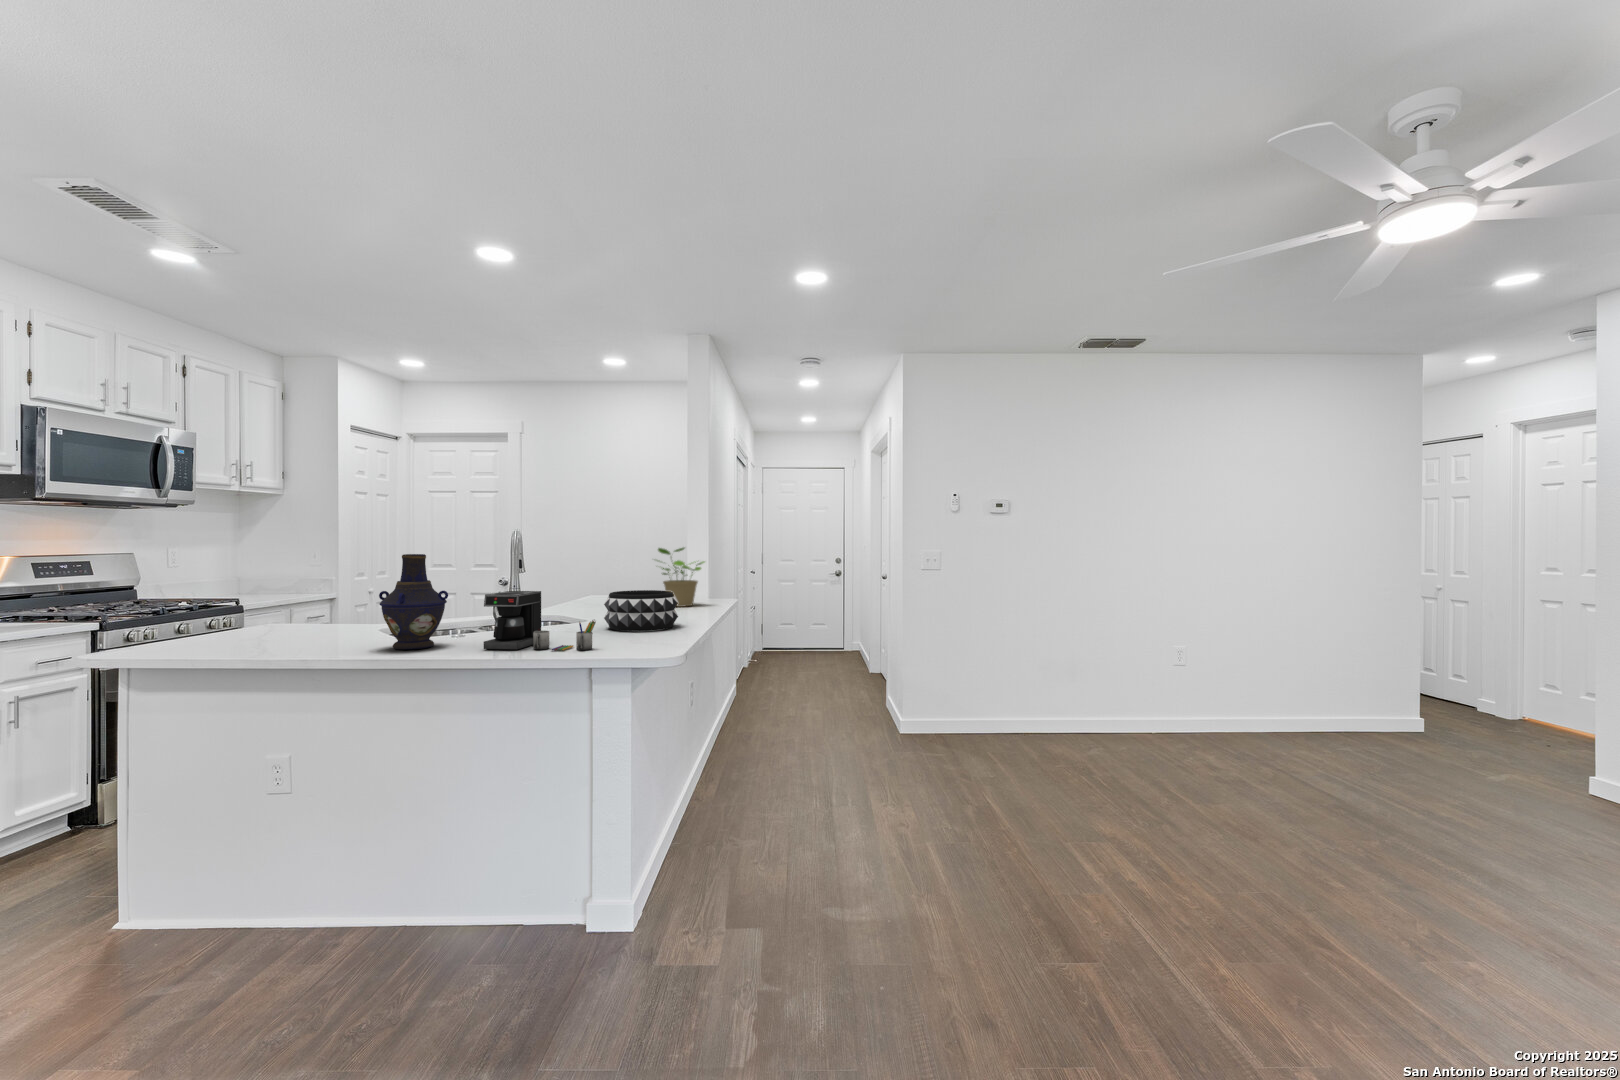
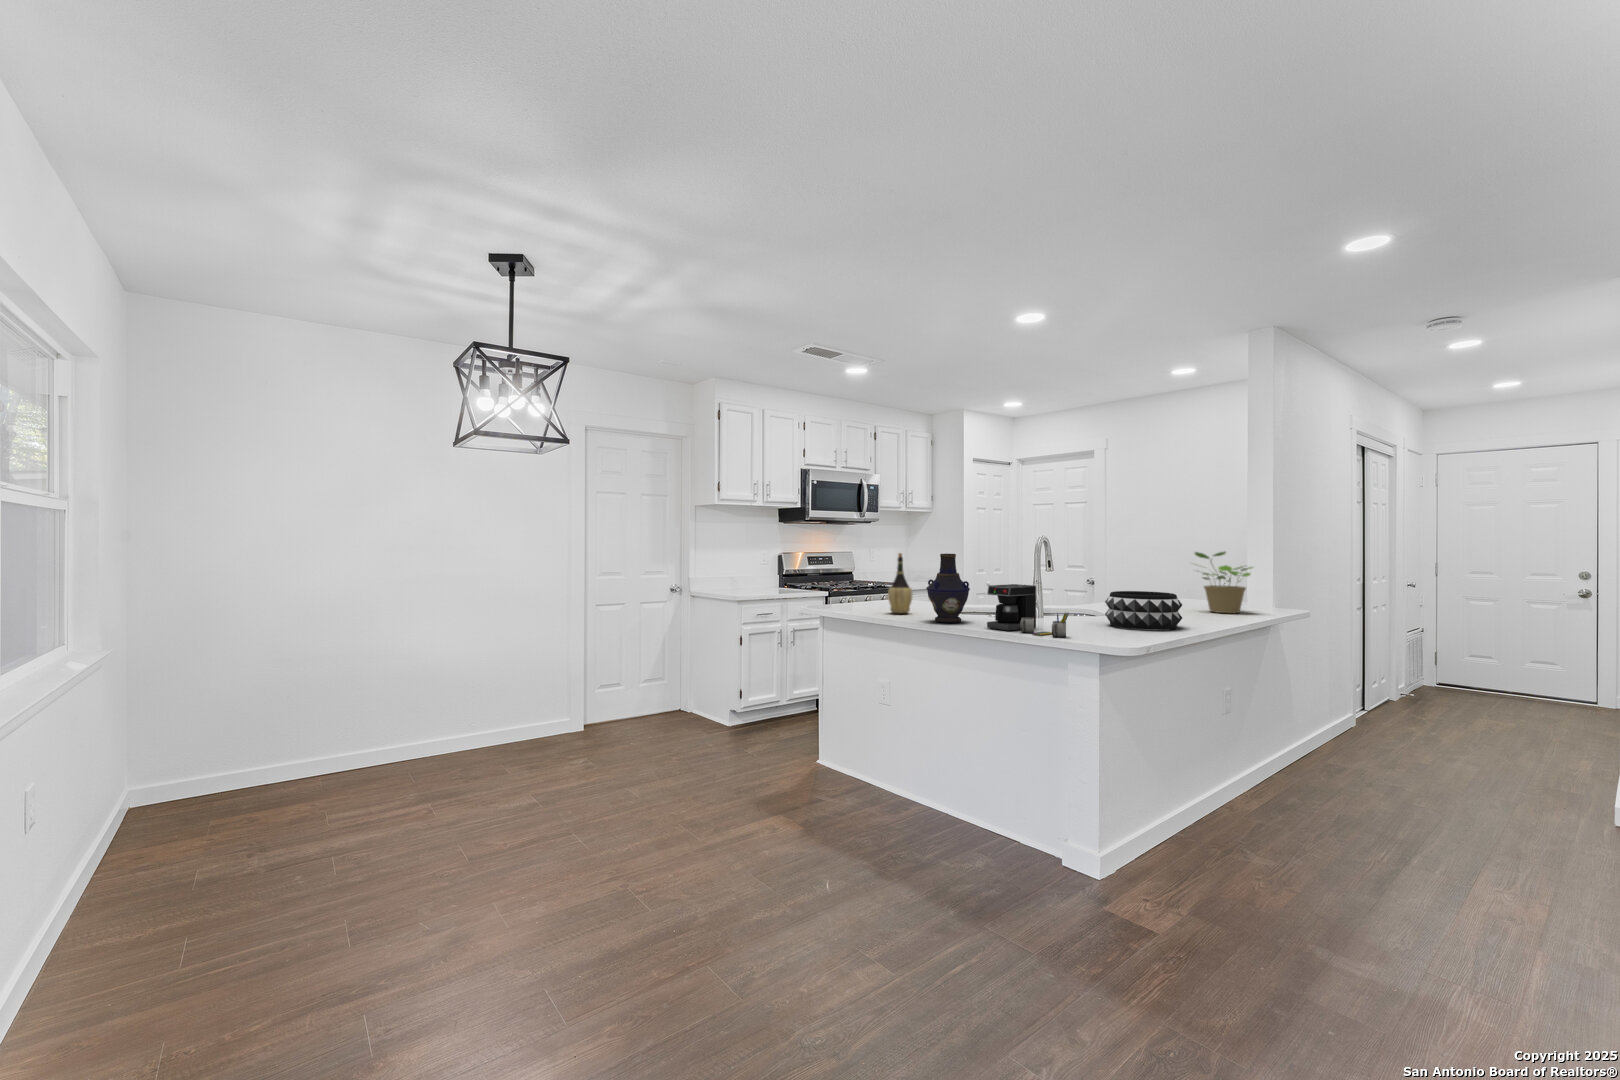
wine bottle: none [293,554,337,644] -> present [888,553,912,614]

